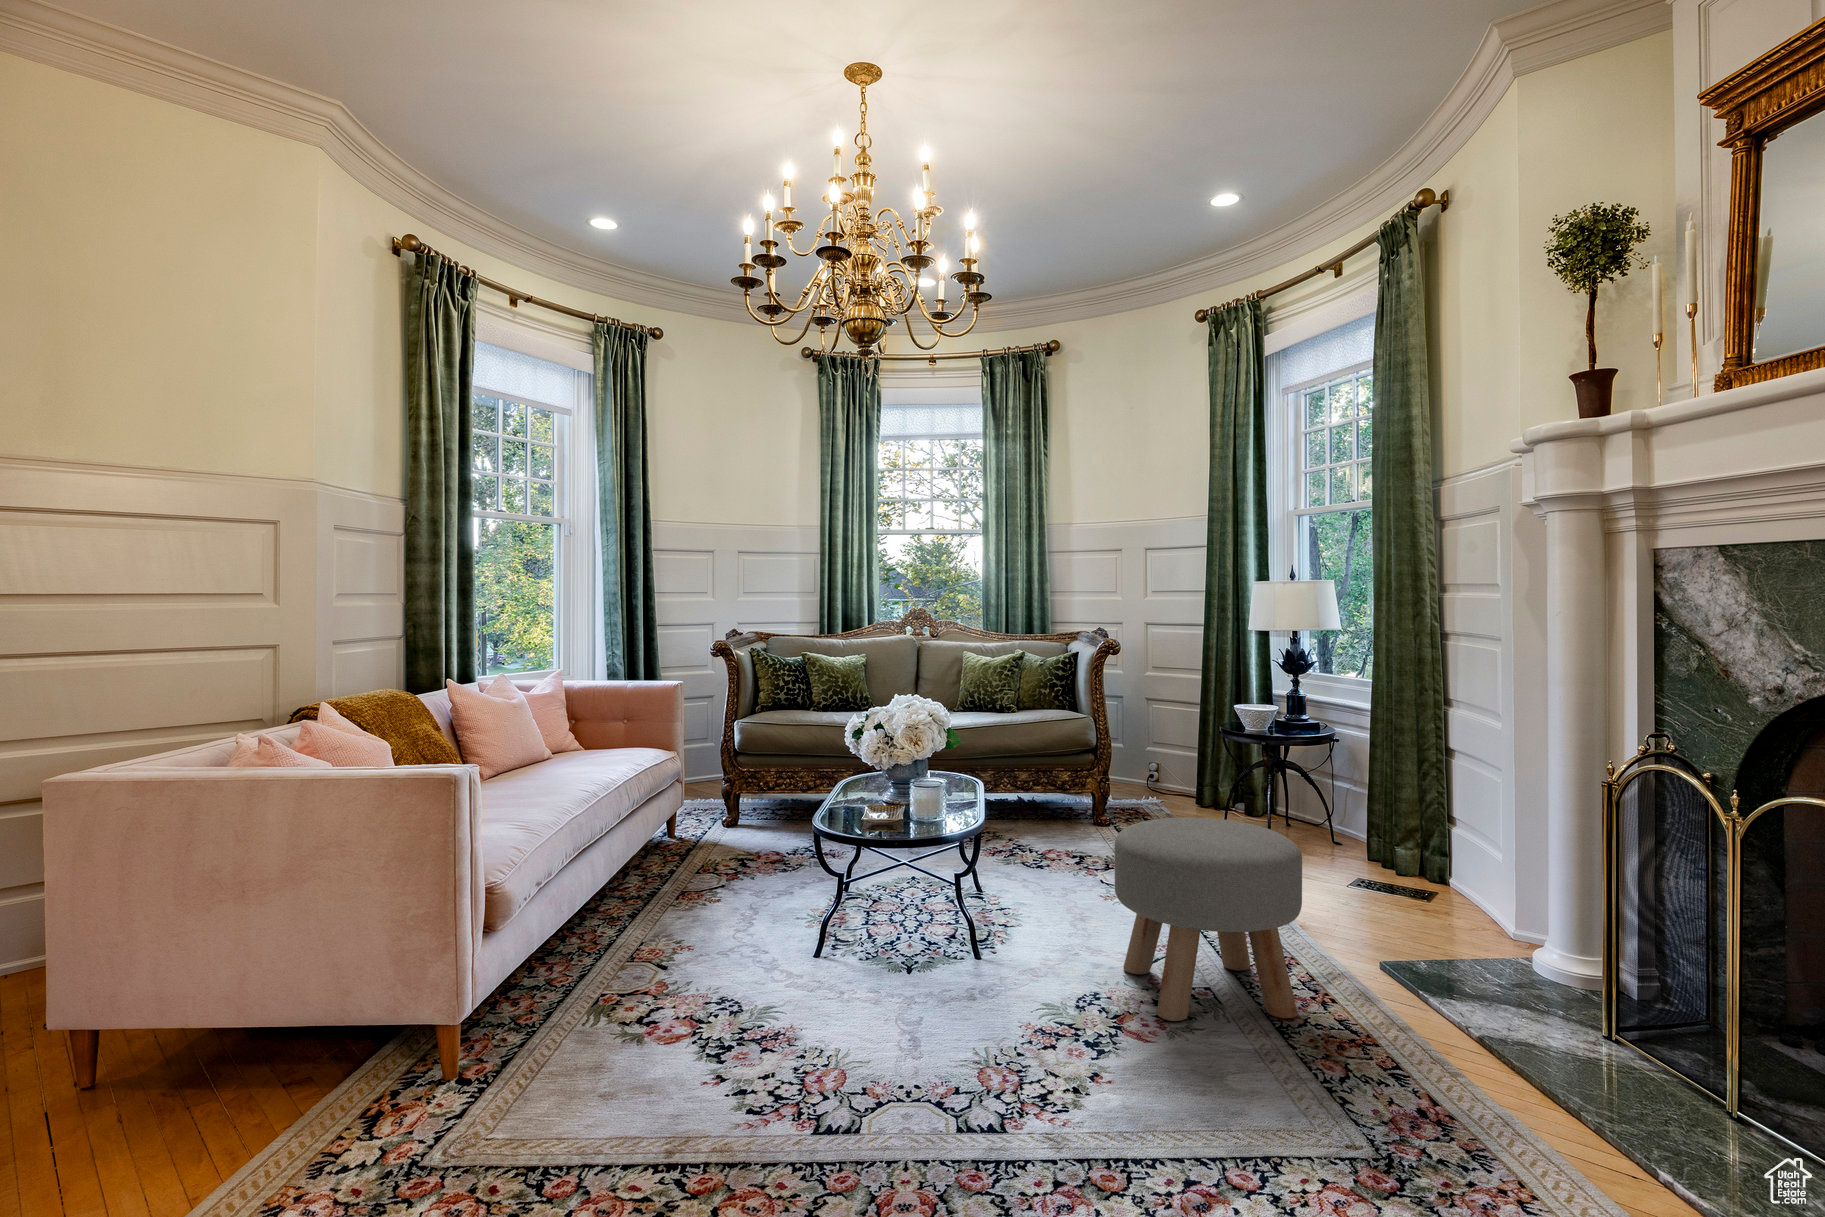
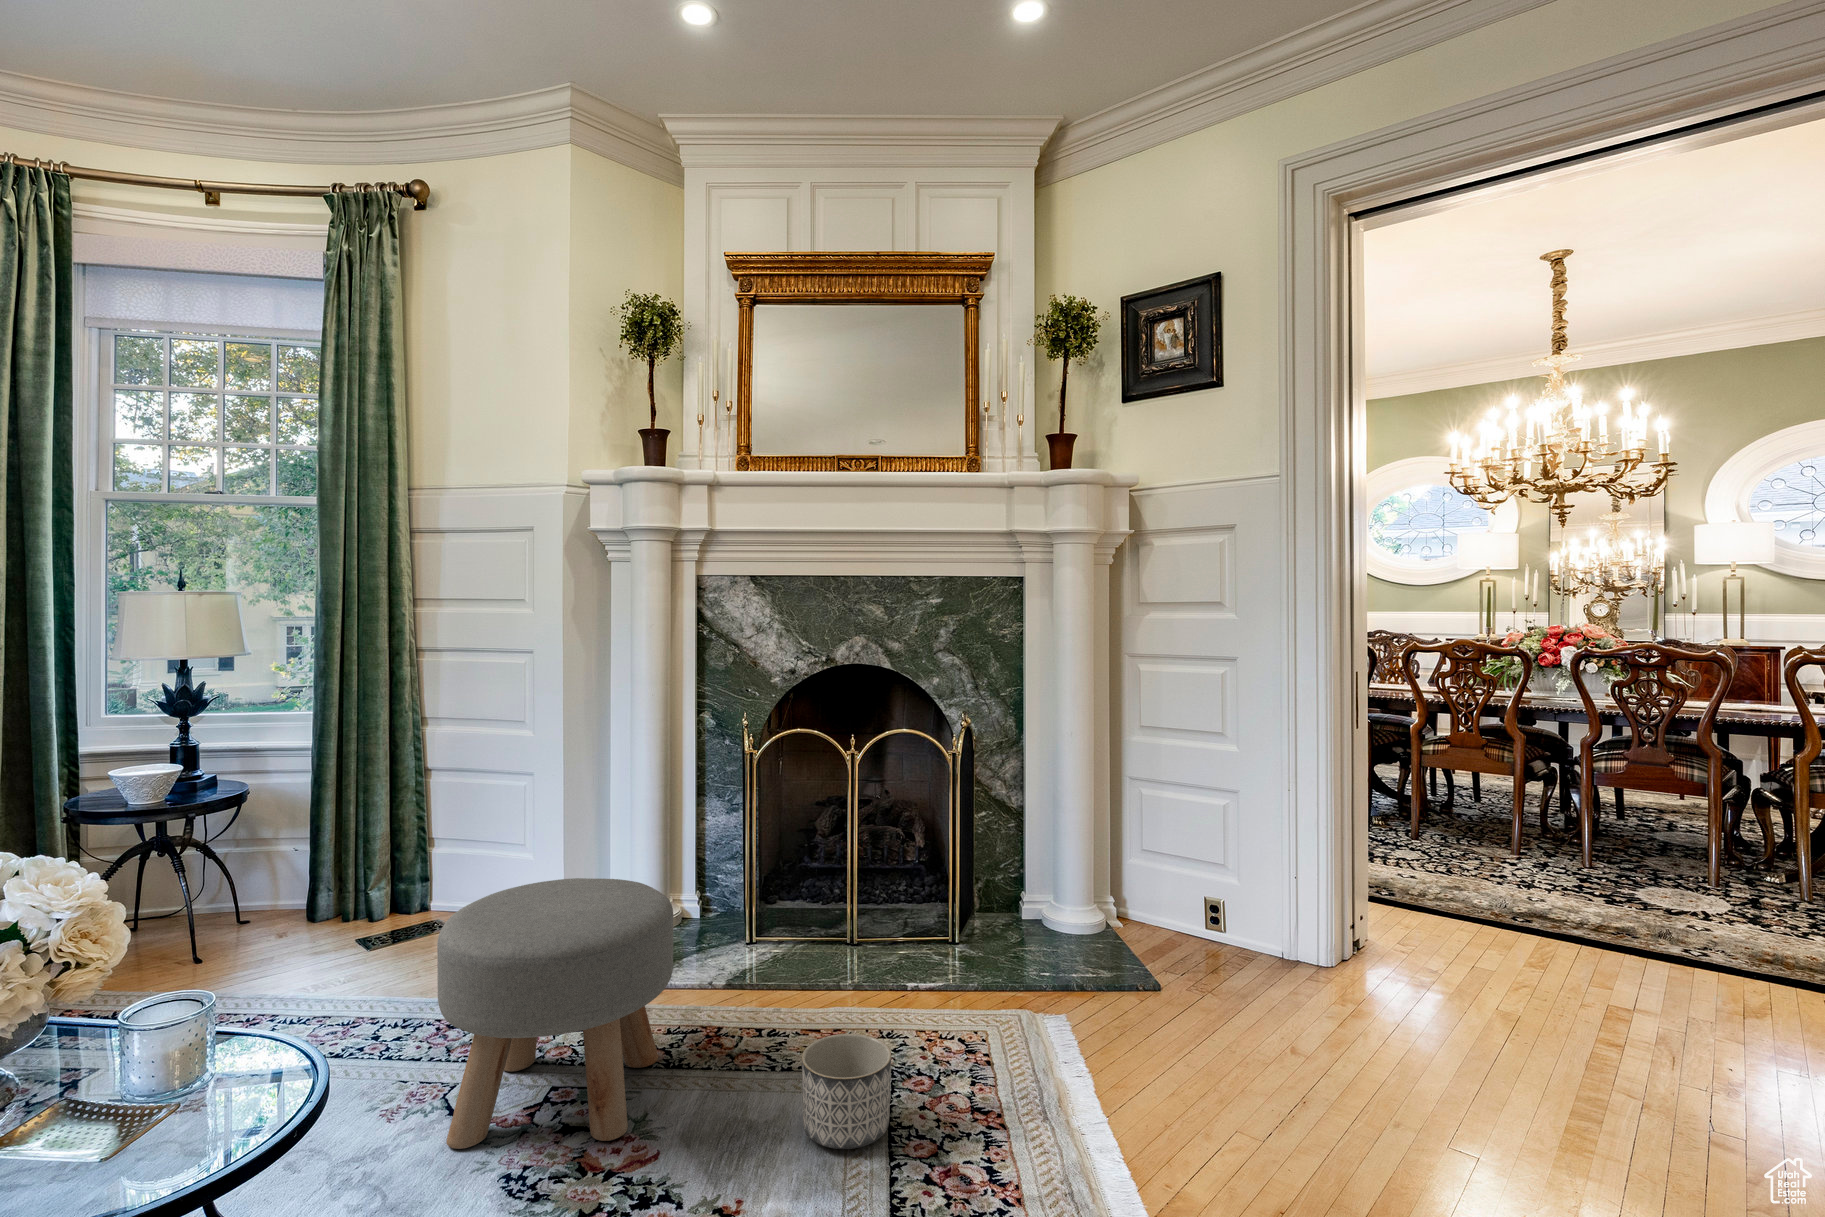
planter: none [1196,1031,1296,1152] -> present [802,1034,891,1149]

